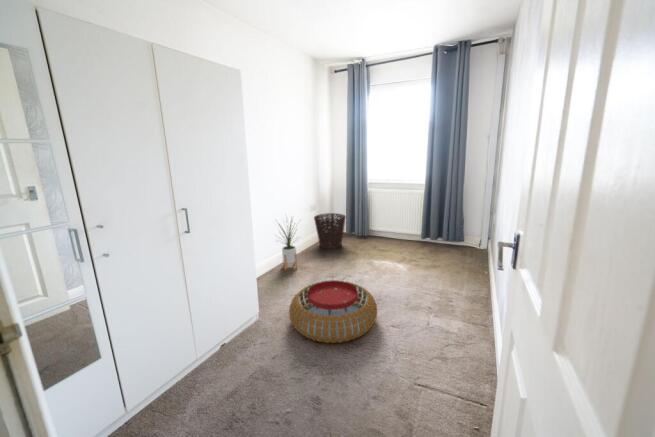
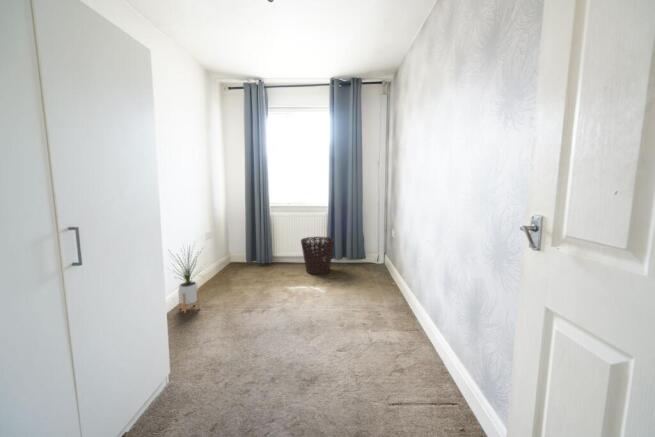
basket: present [314,213,345,249] -> present [301,237,334,274]
pouf: present [289,280,377,343] -> none [214,311,319,388]

